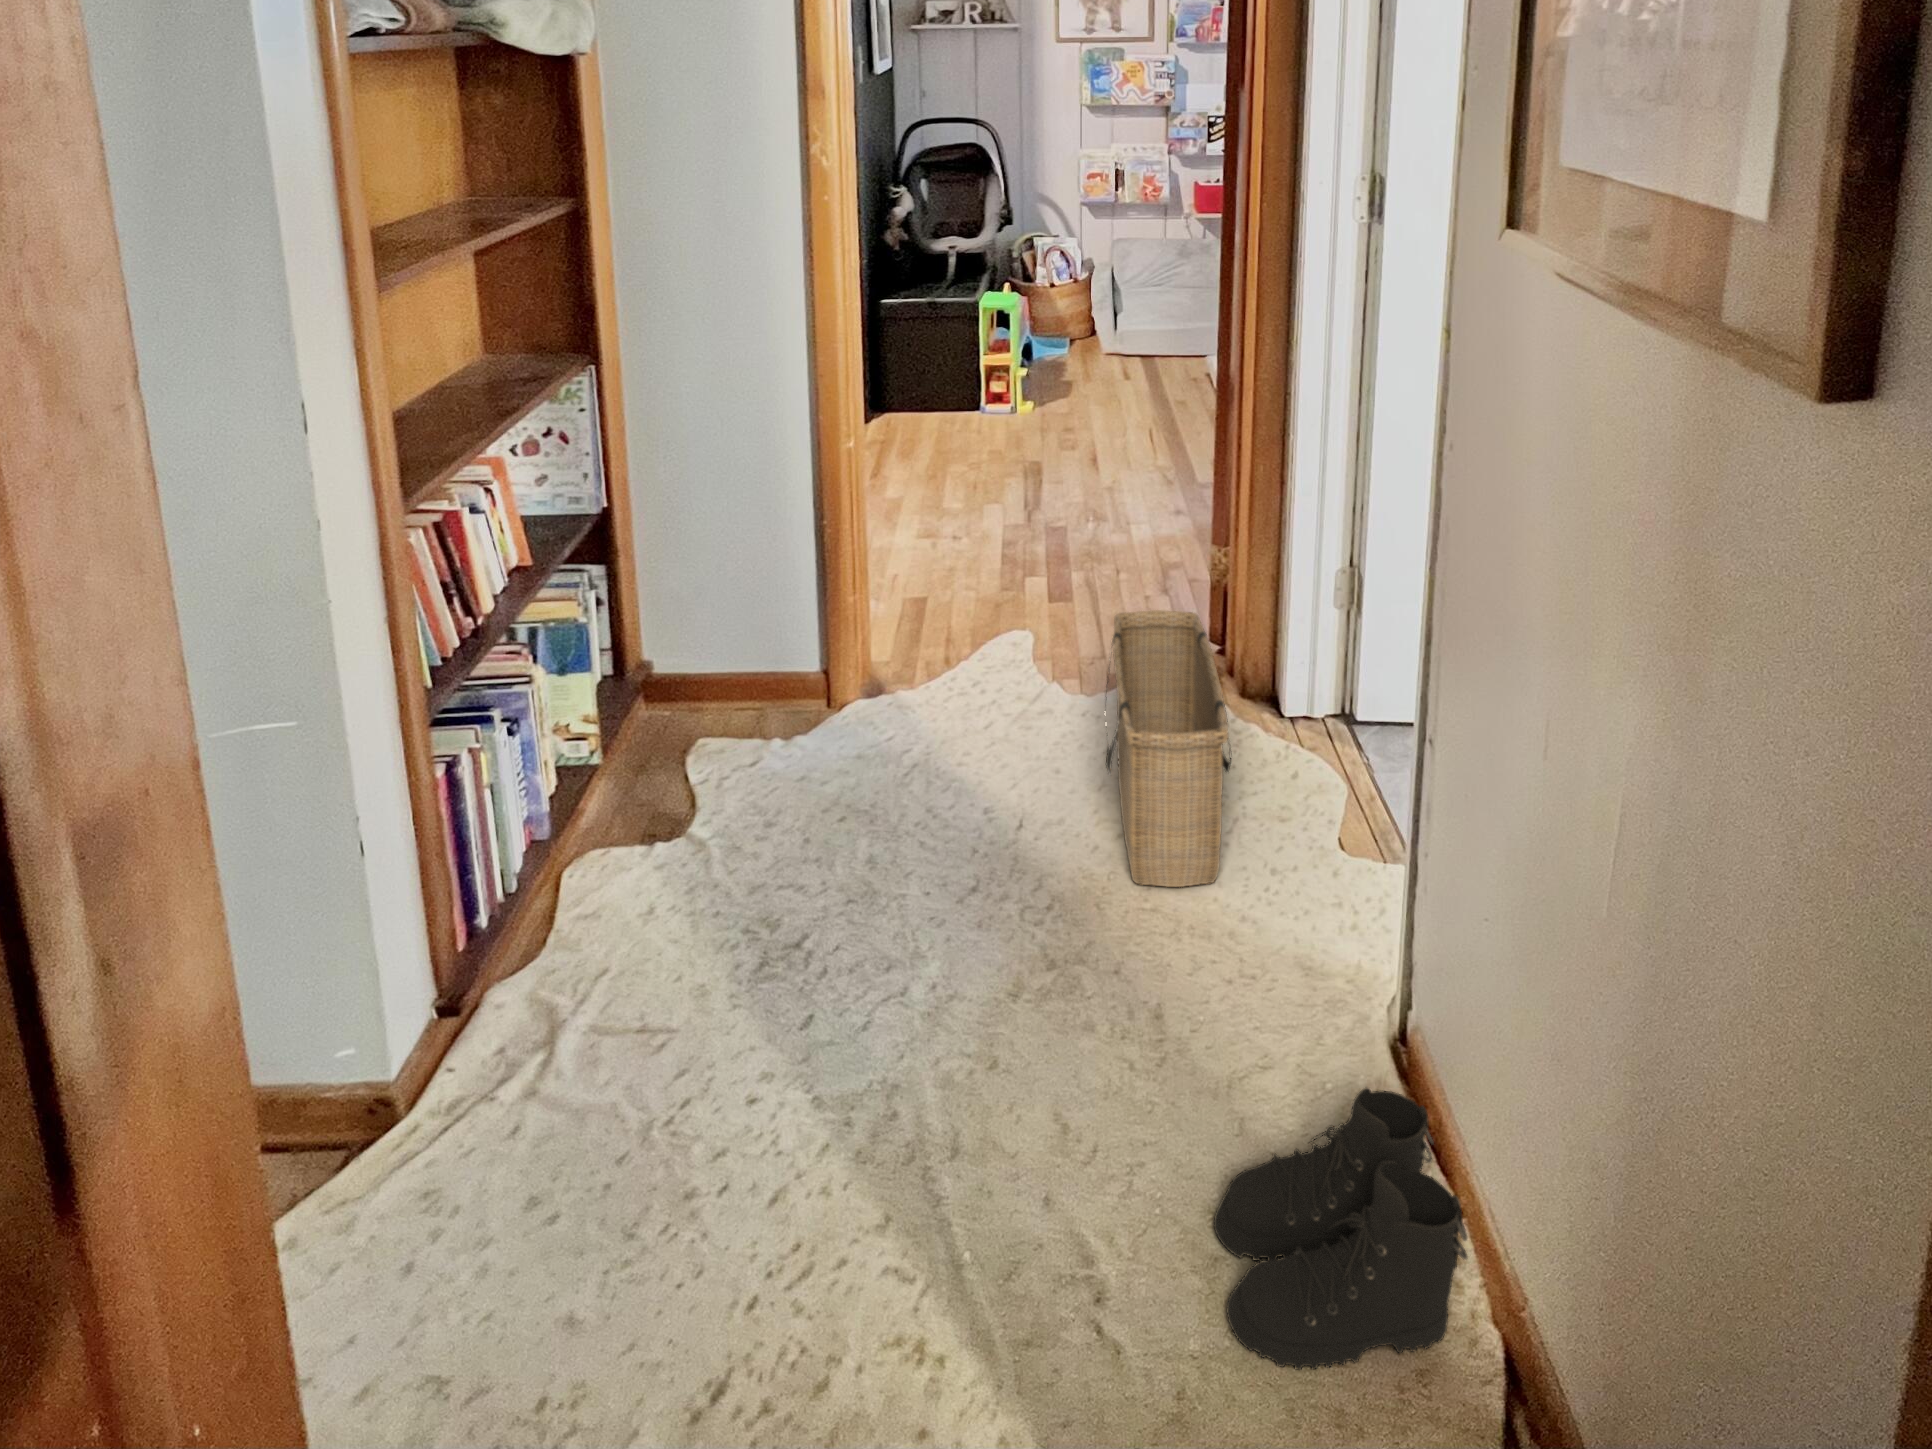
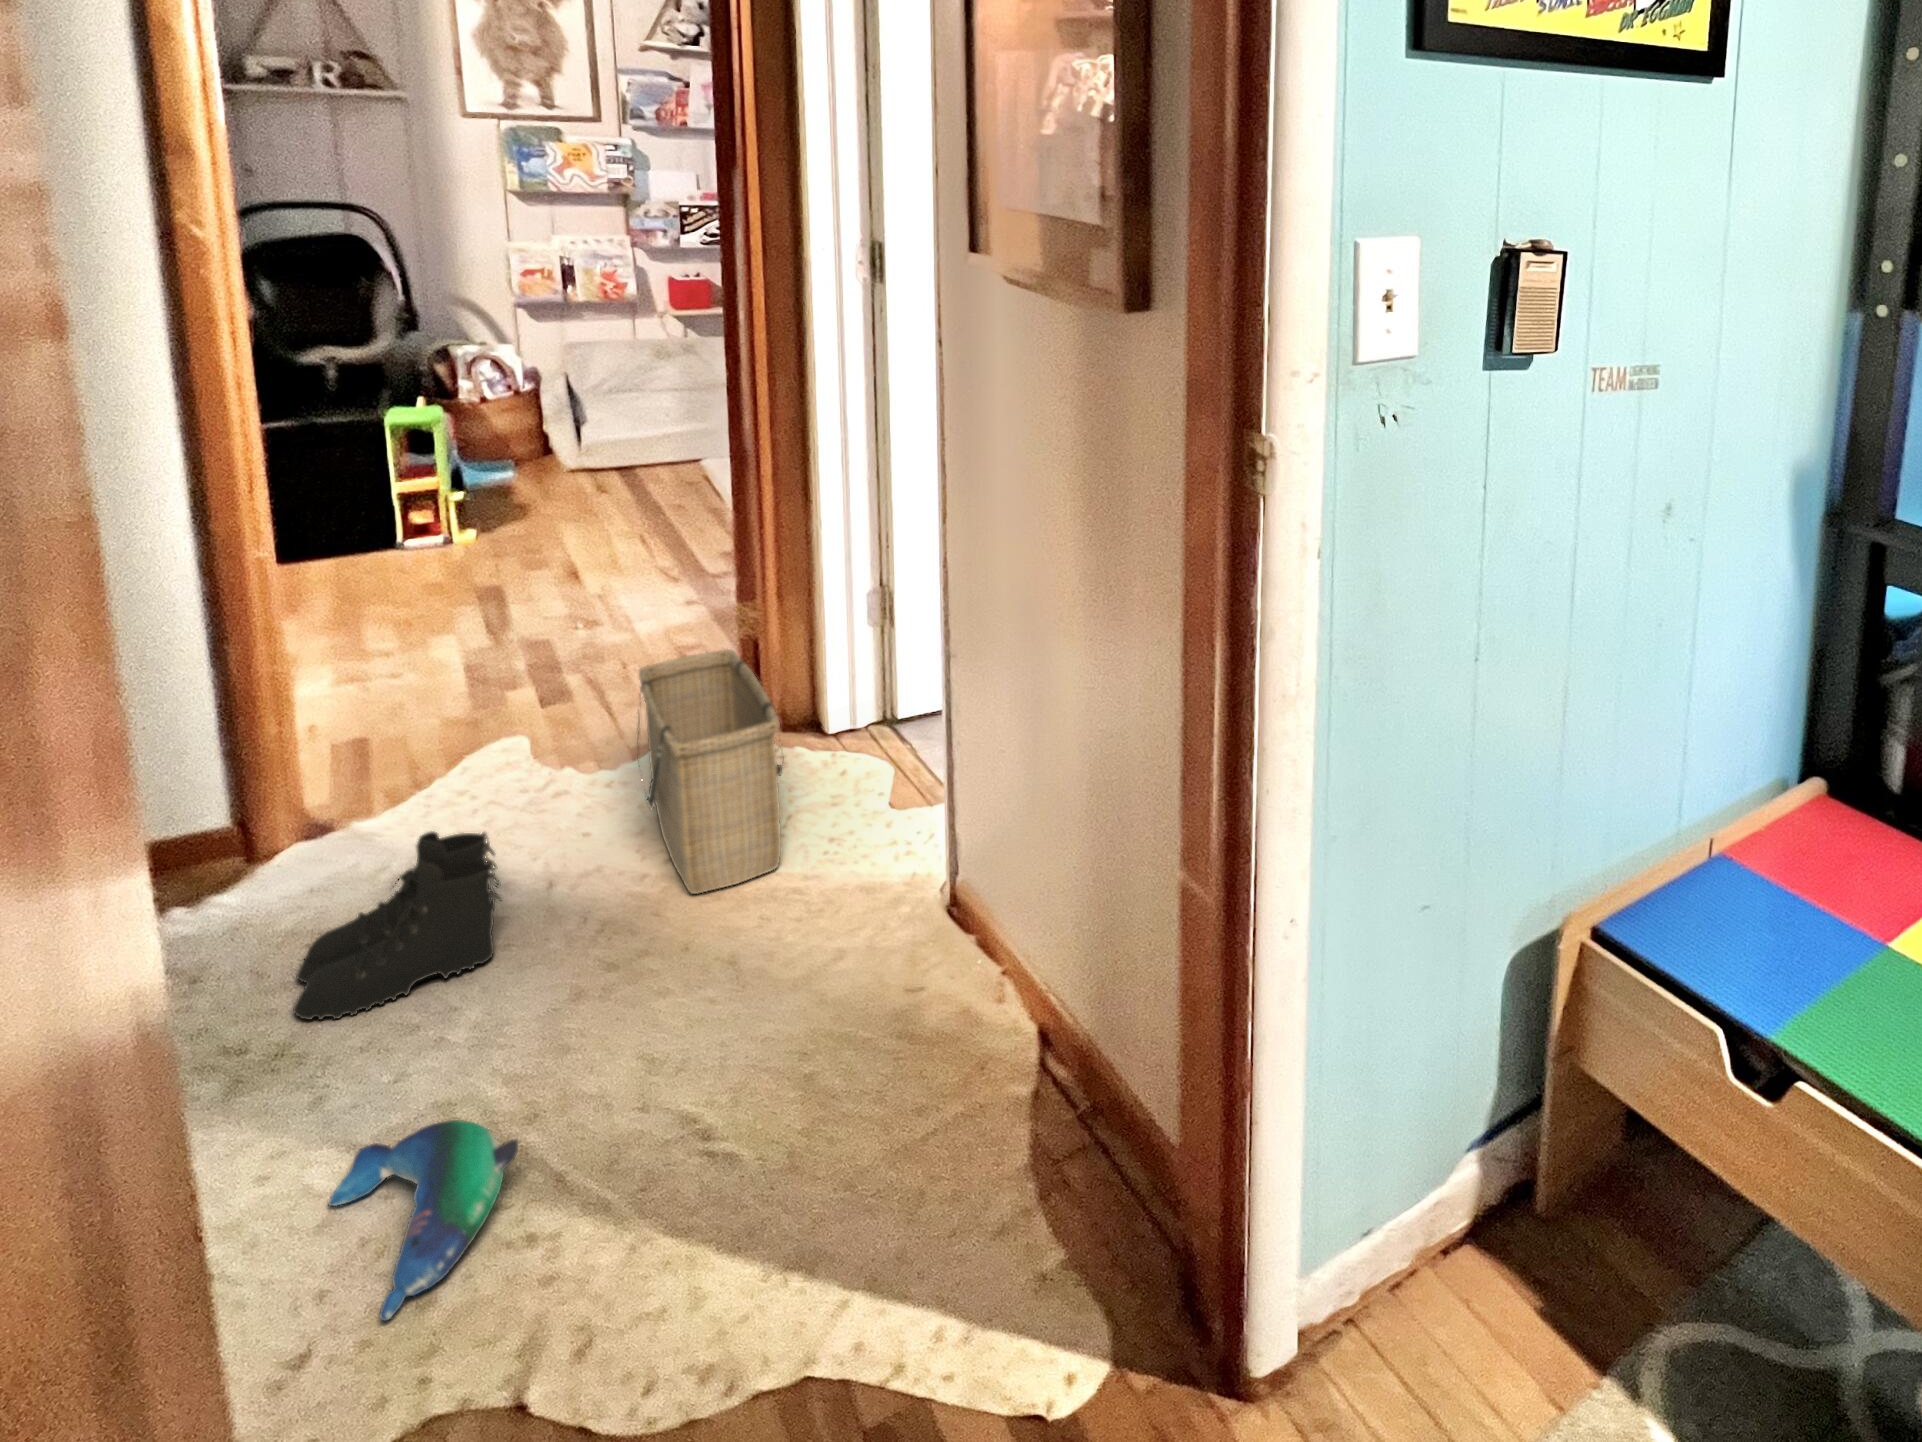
boots: present [1214,1088,1468,1370] -> present [293,832,502,1020]
plush toy: none [798,1092,935,1345] -> present [329,1120,518,1321]

